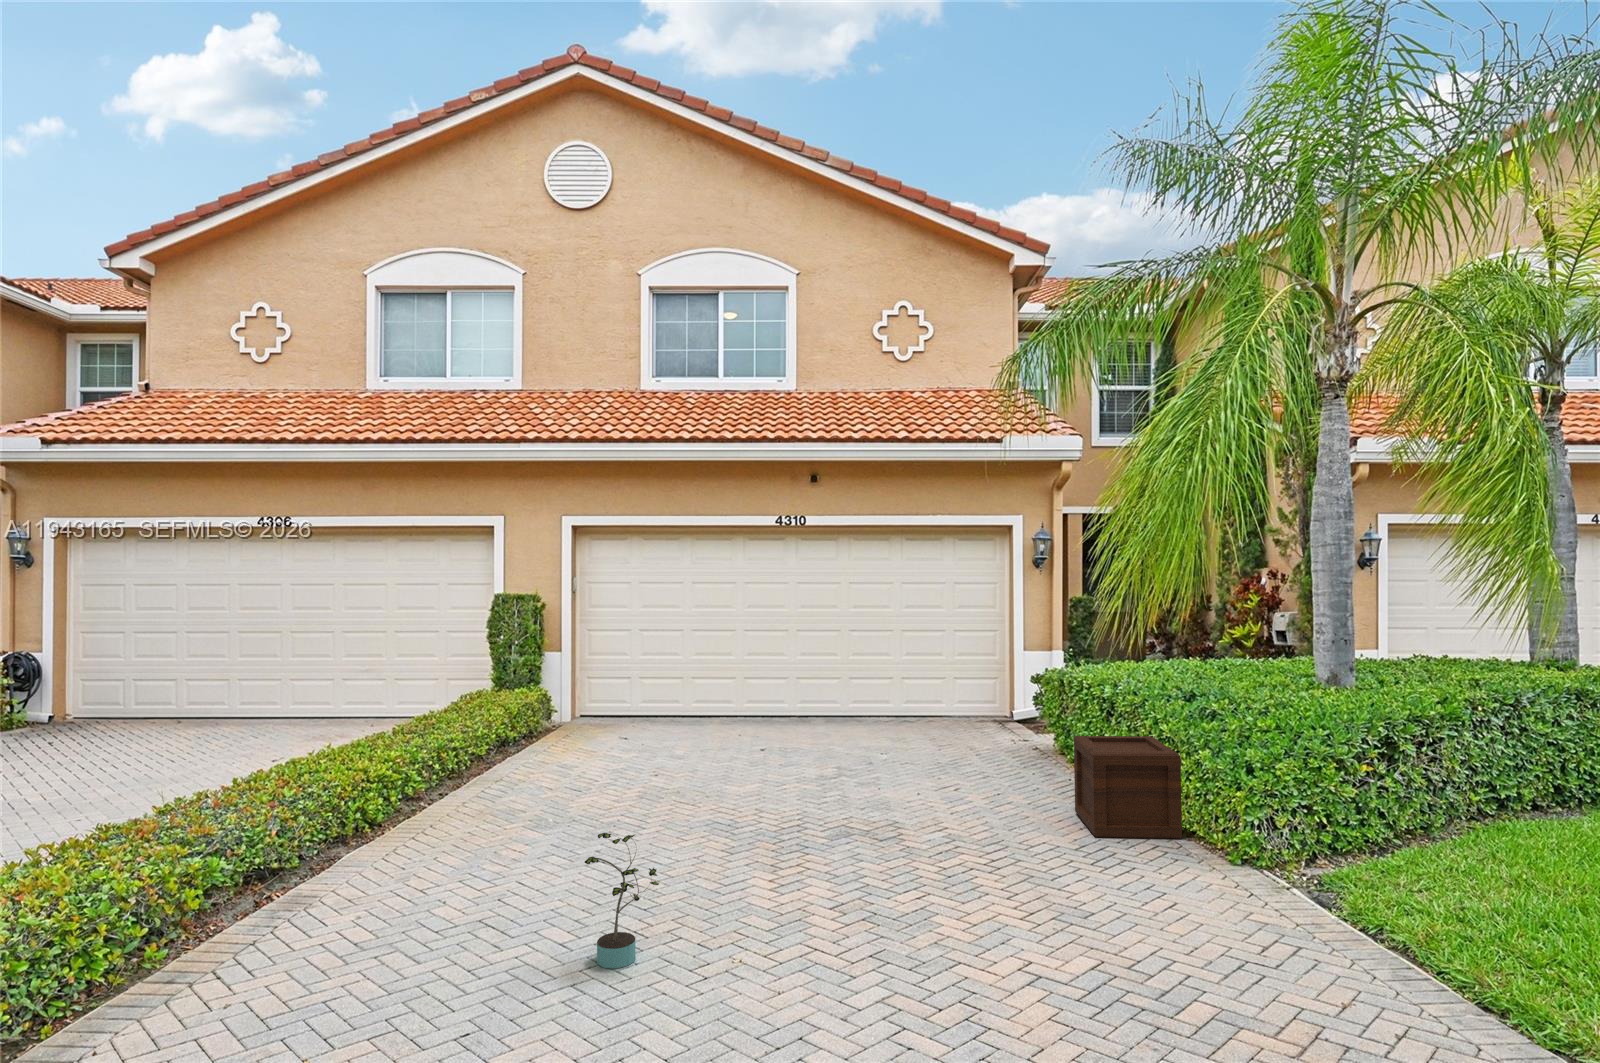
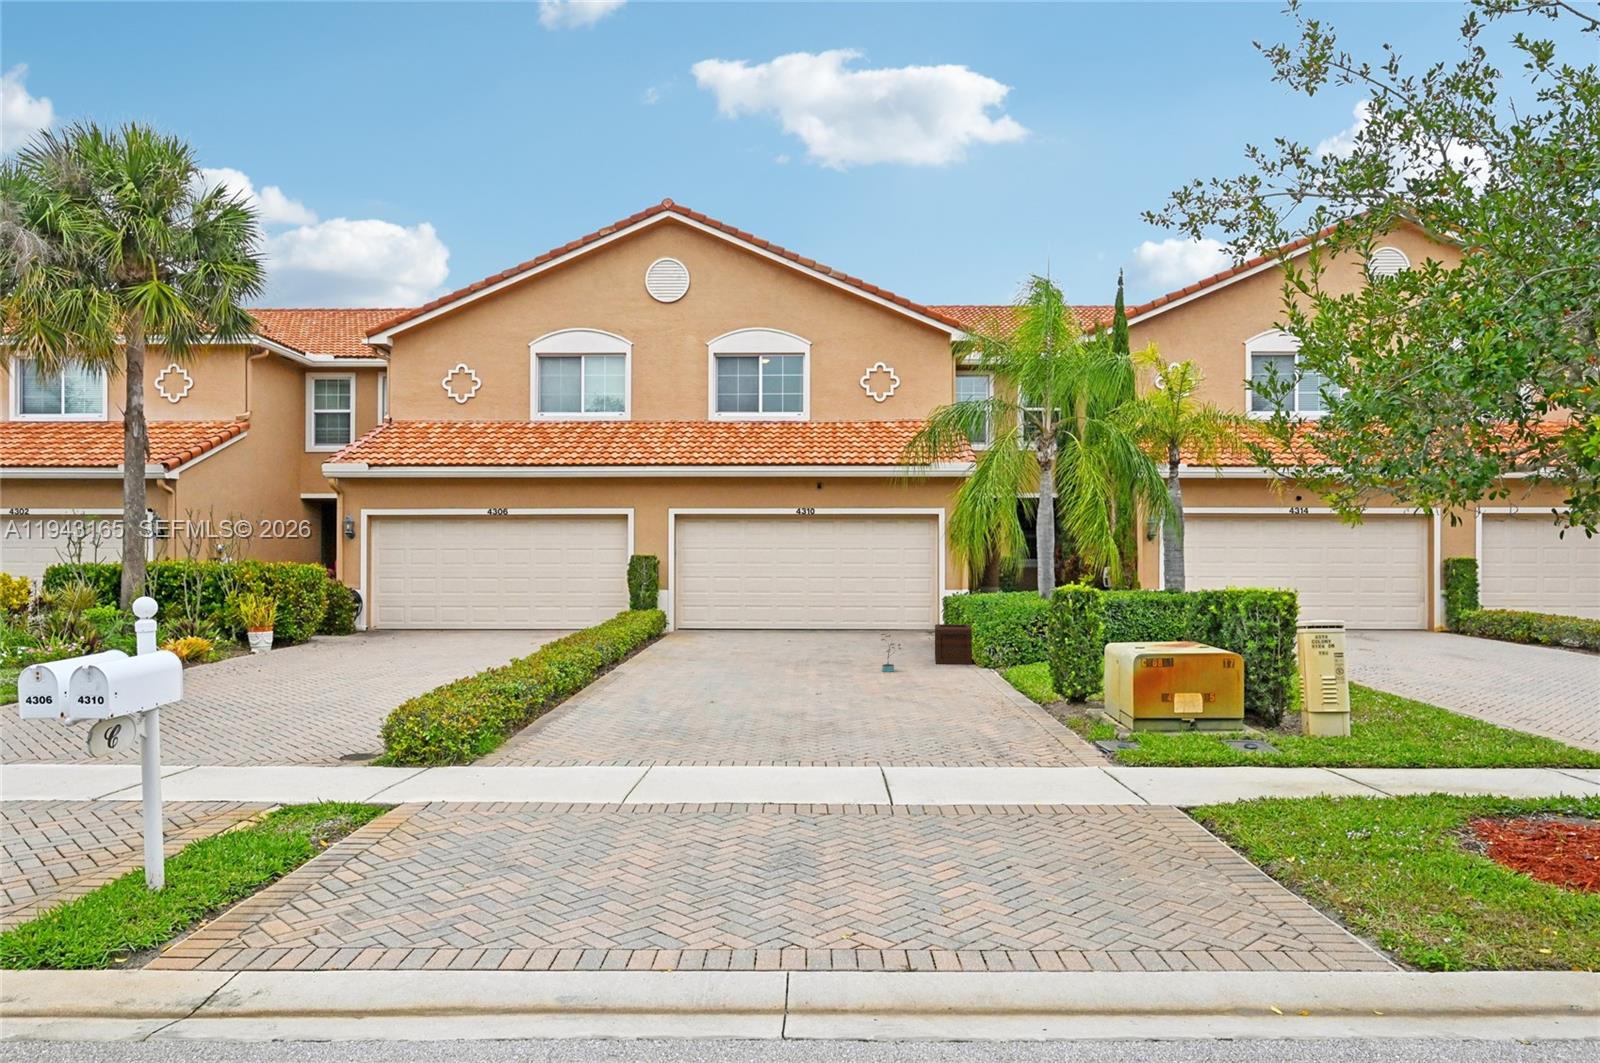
potted plant: present [585,833,659,969] -> present [881,634,901,672]

